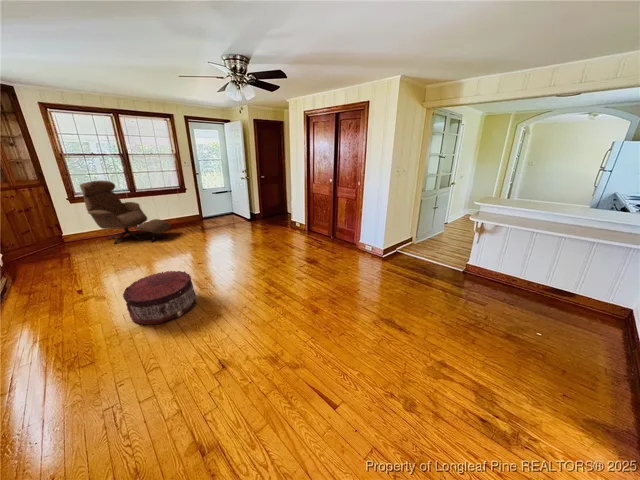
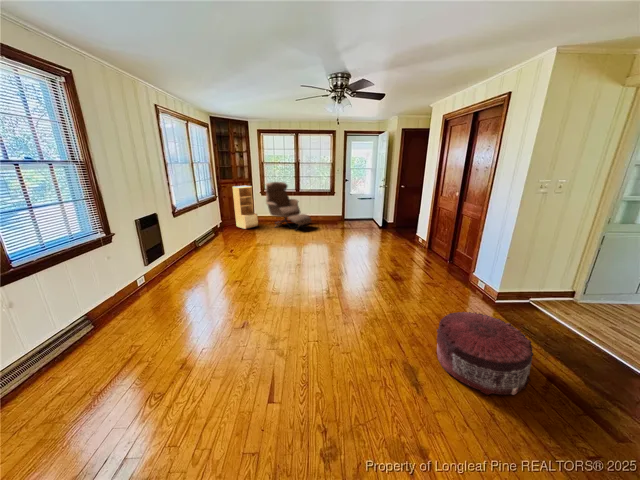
bookshelf: none [10,190,80,256] -> present [232,186,258,229]
pouf: present [123,271,196,324] -> present [437,312,533,395]

